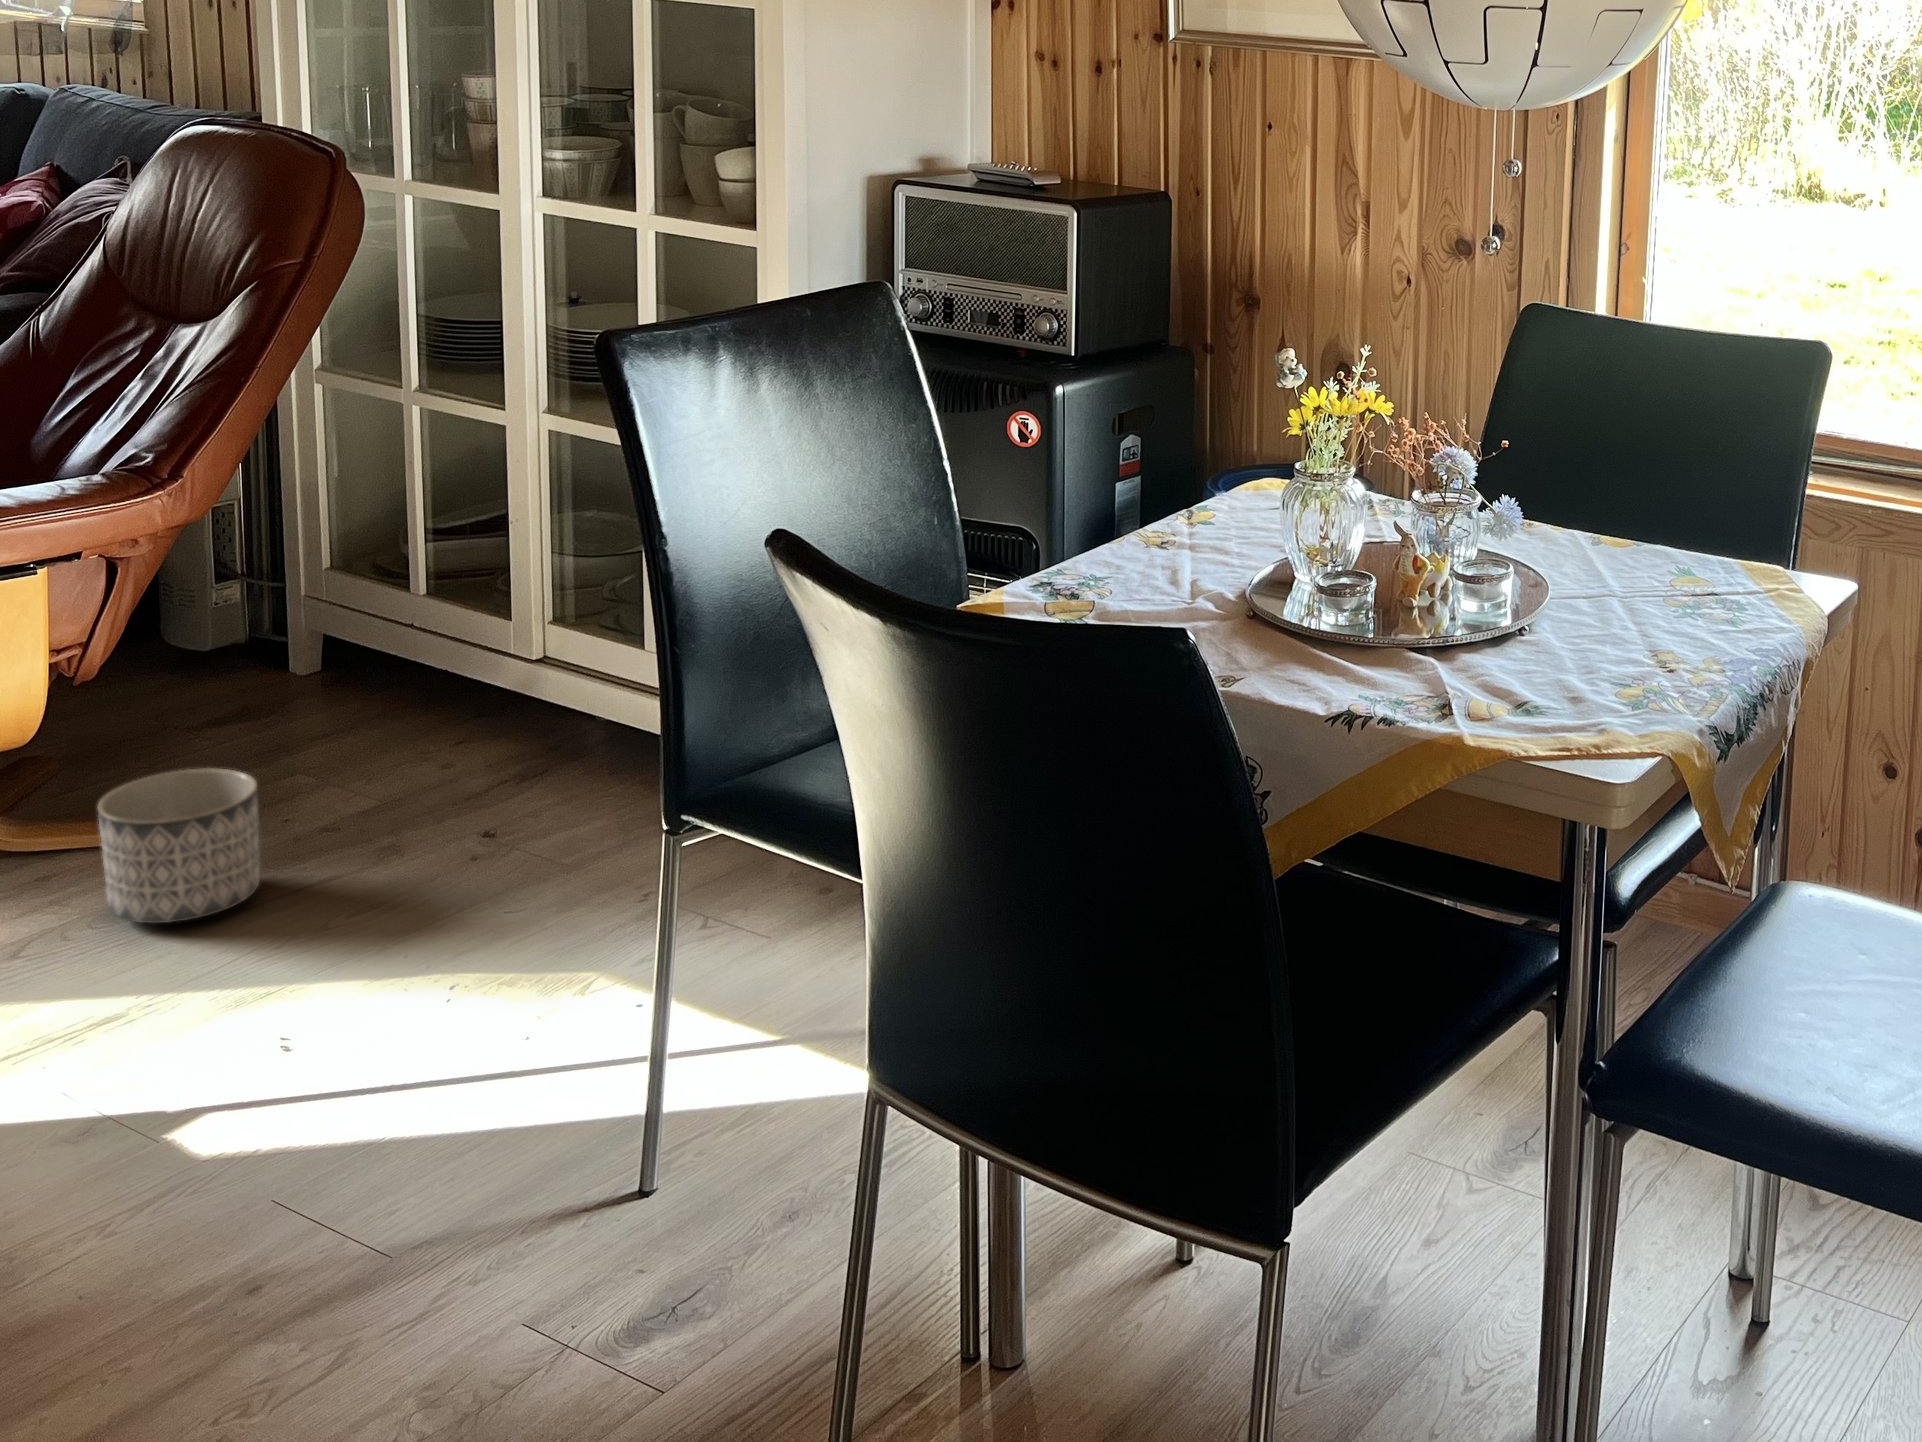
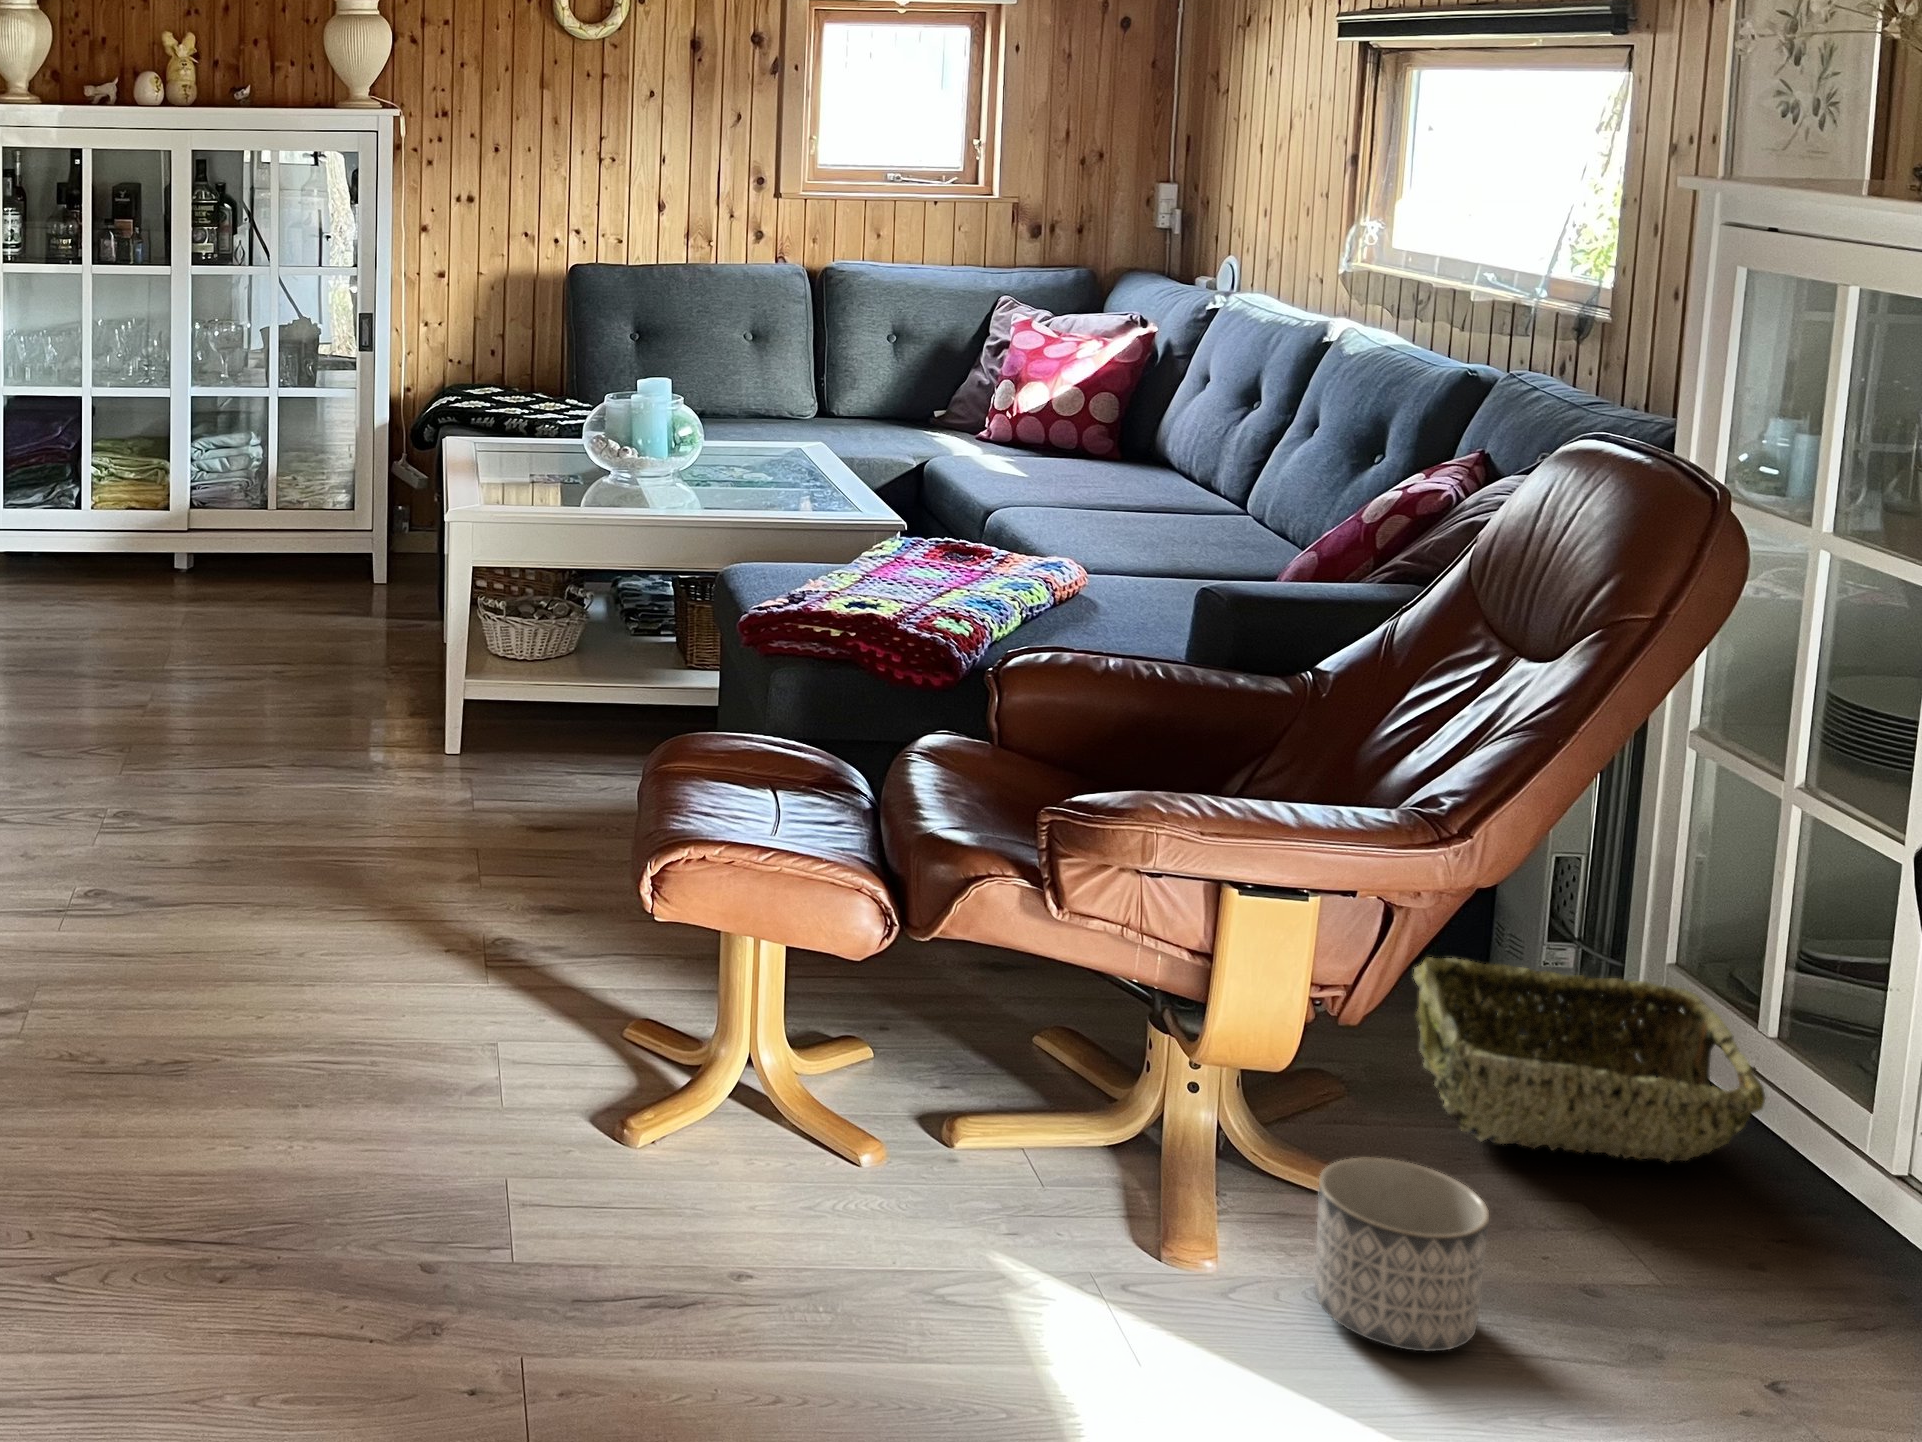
woven basket: none [113,582,430,758] -> present [1414,957,1765,1162]

